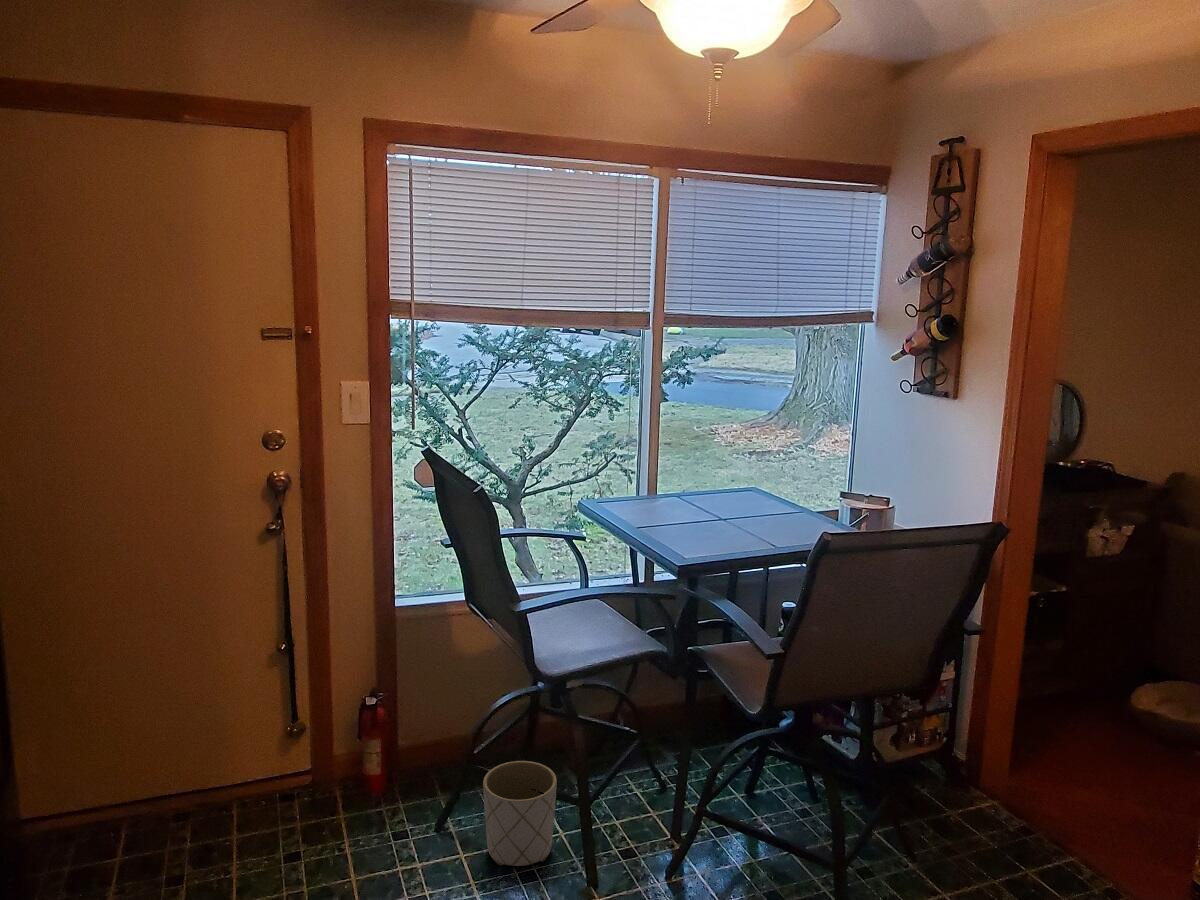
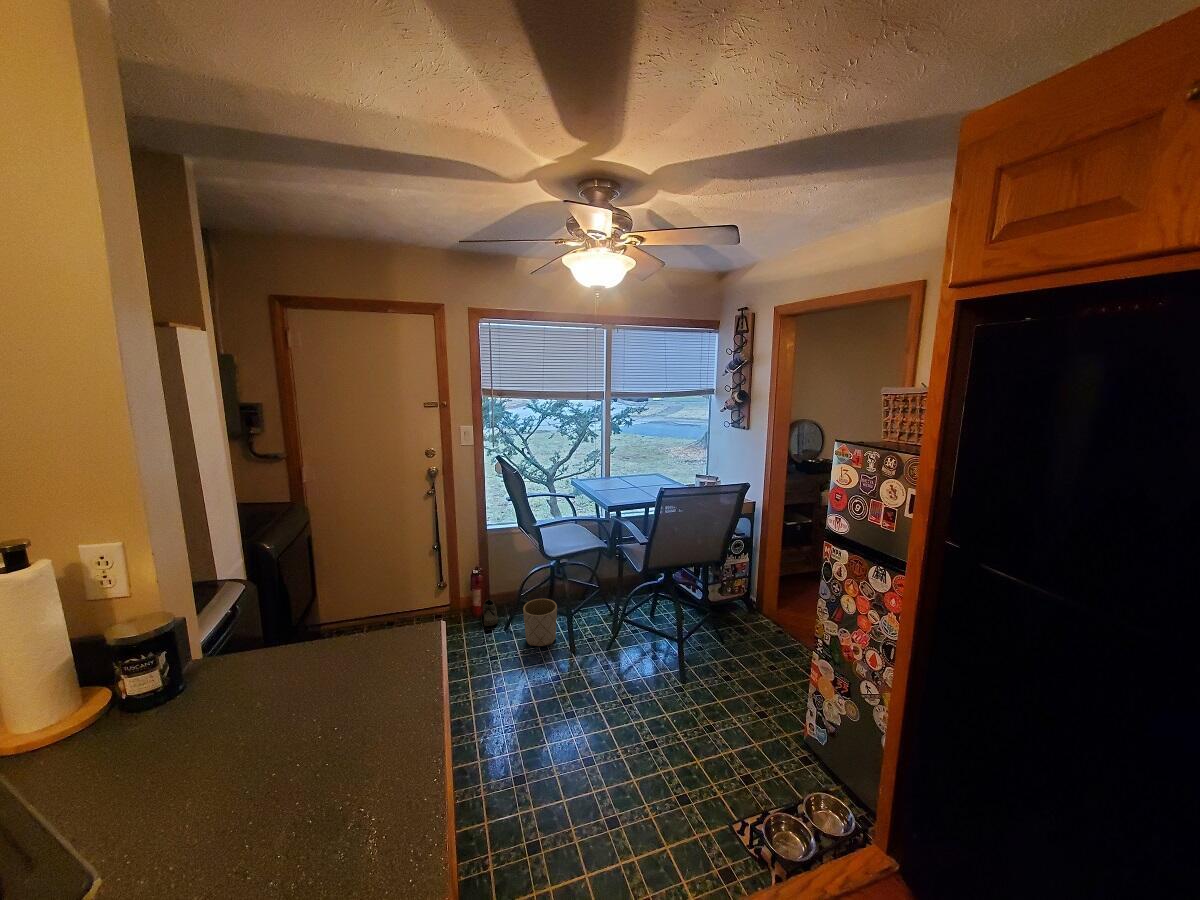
shoe: none [374,760,420,820] -> present [483,599,498,626]

